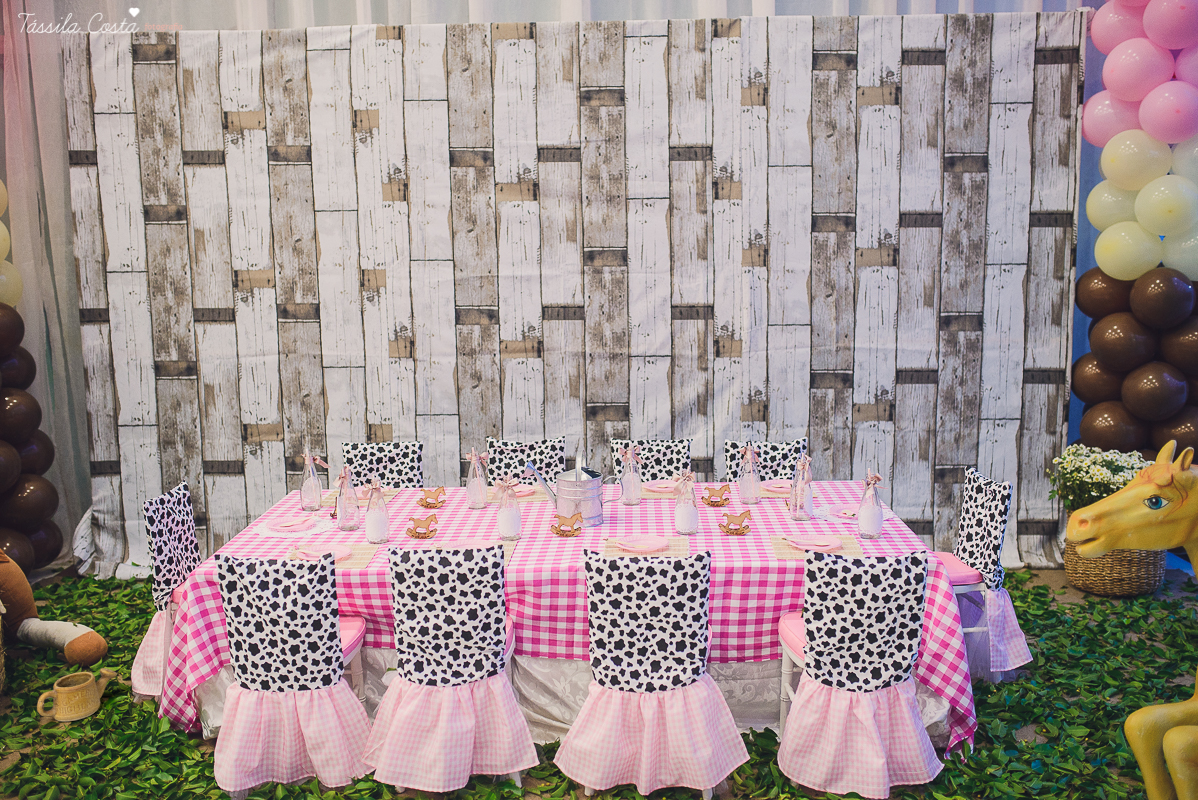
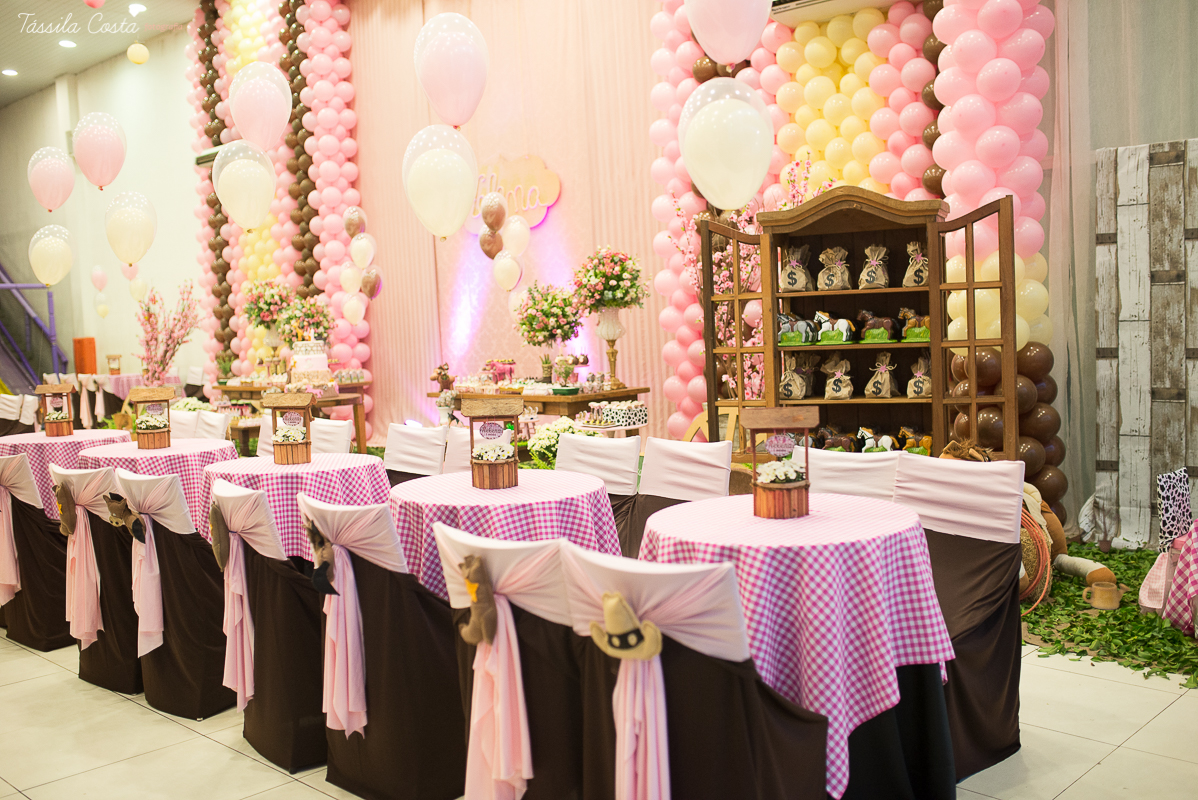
decorative plant: none [71,527,125,592] -> present [1084,506,1121,552]

